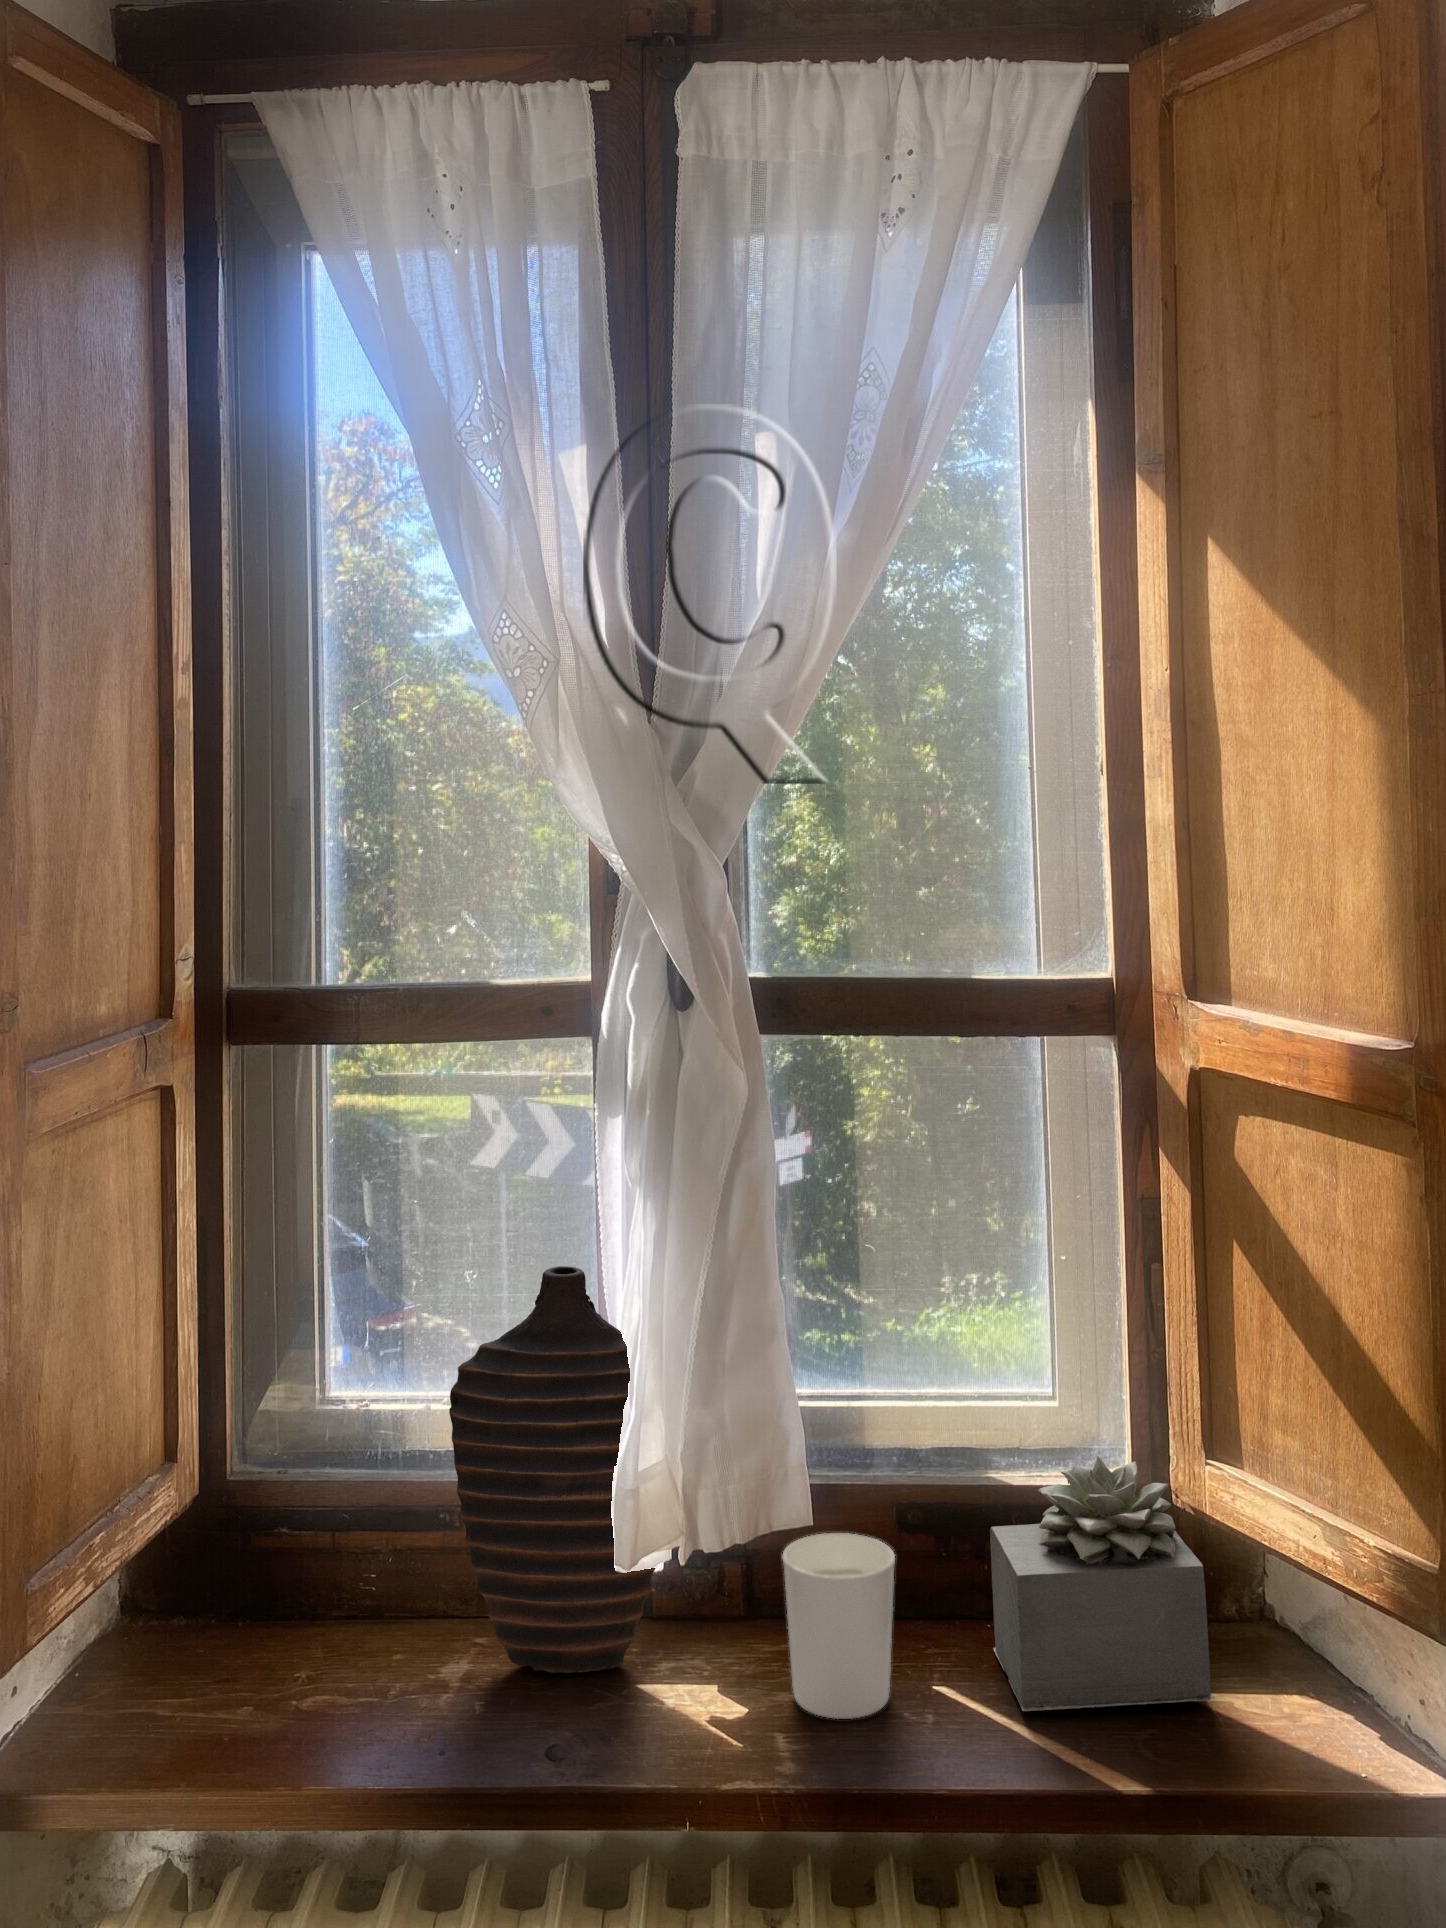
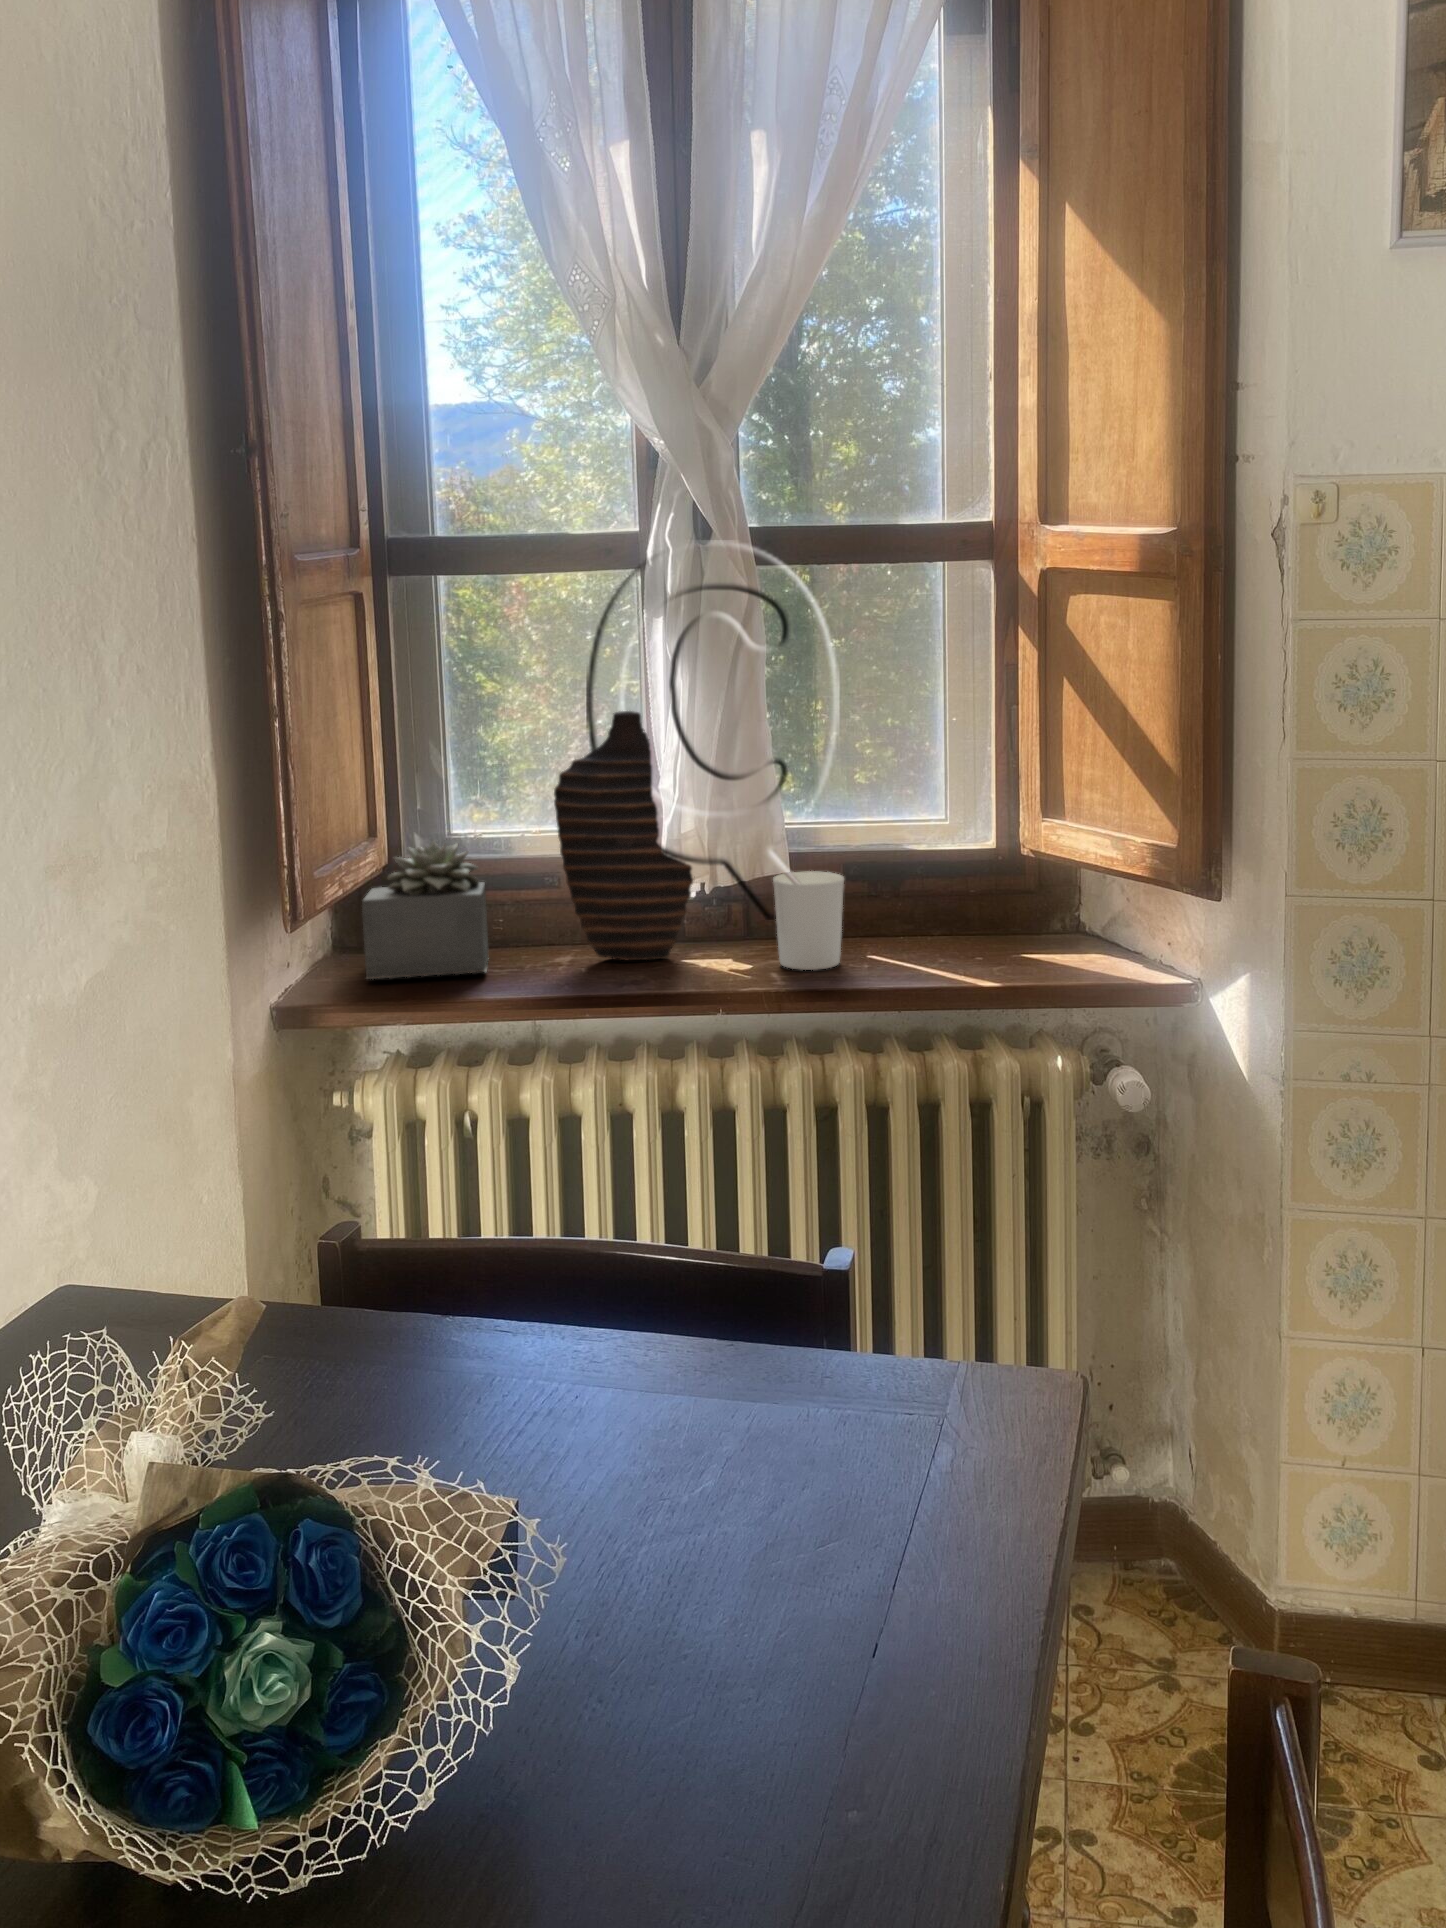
succulent plant: present [990,1456,1215,1711] -> present [362,841,489,979]

